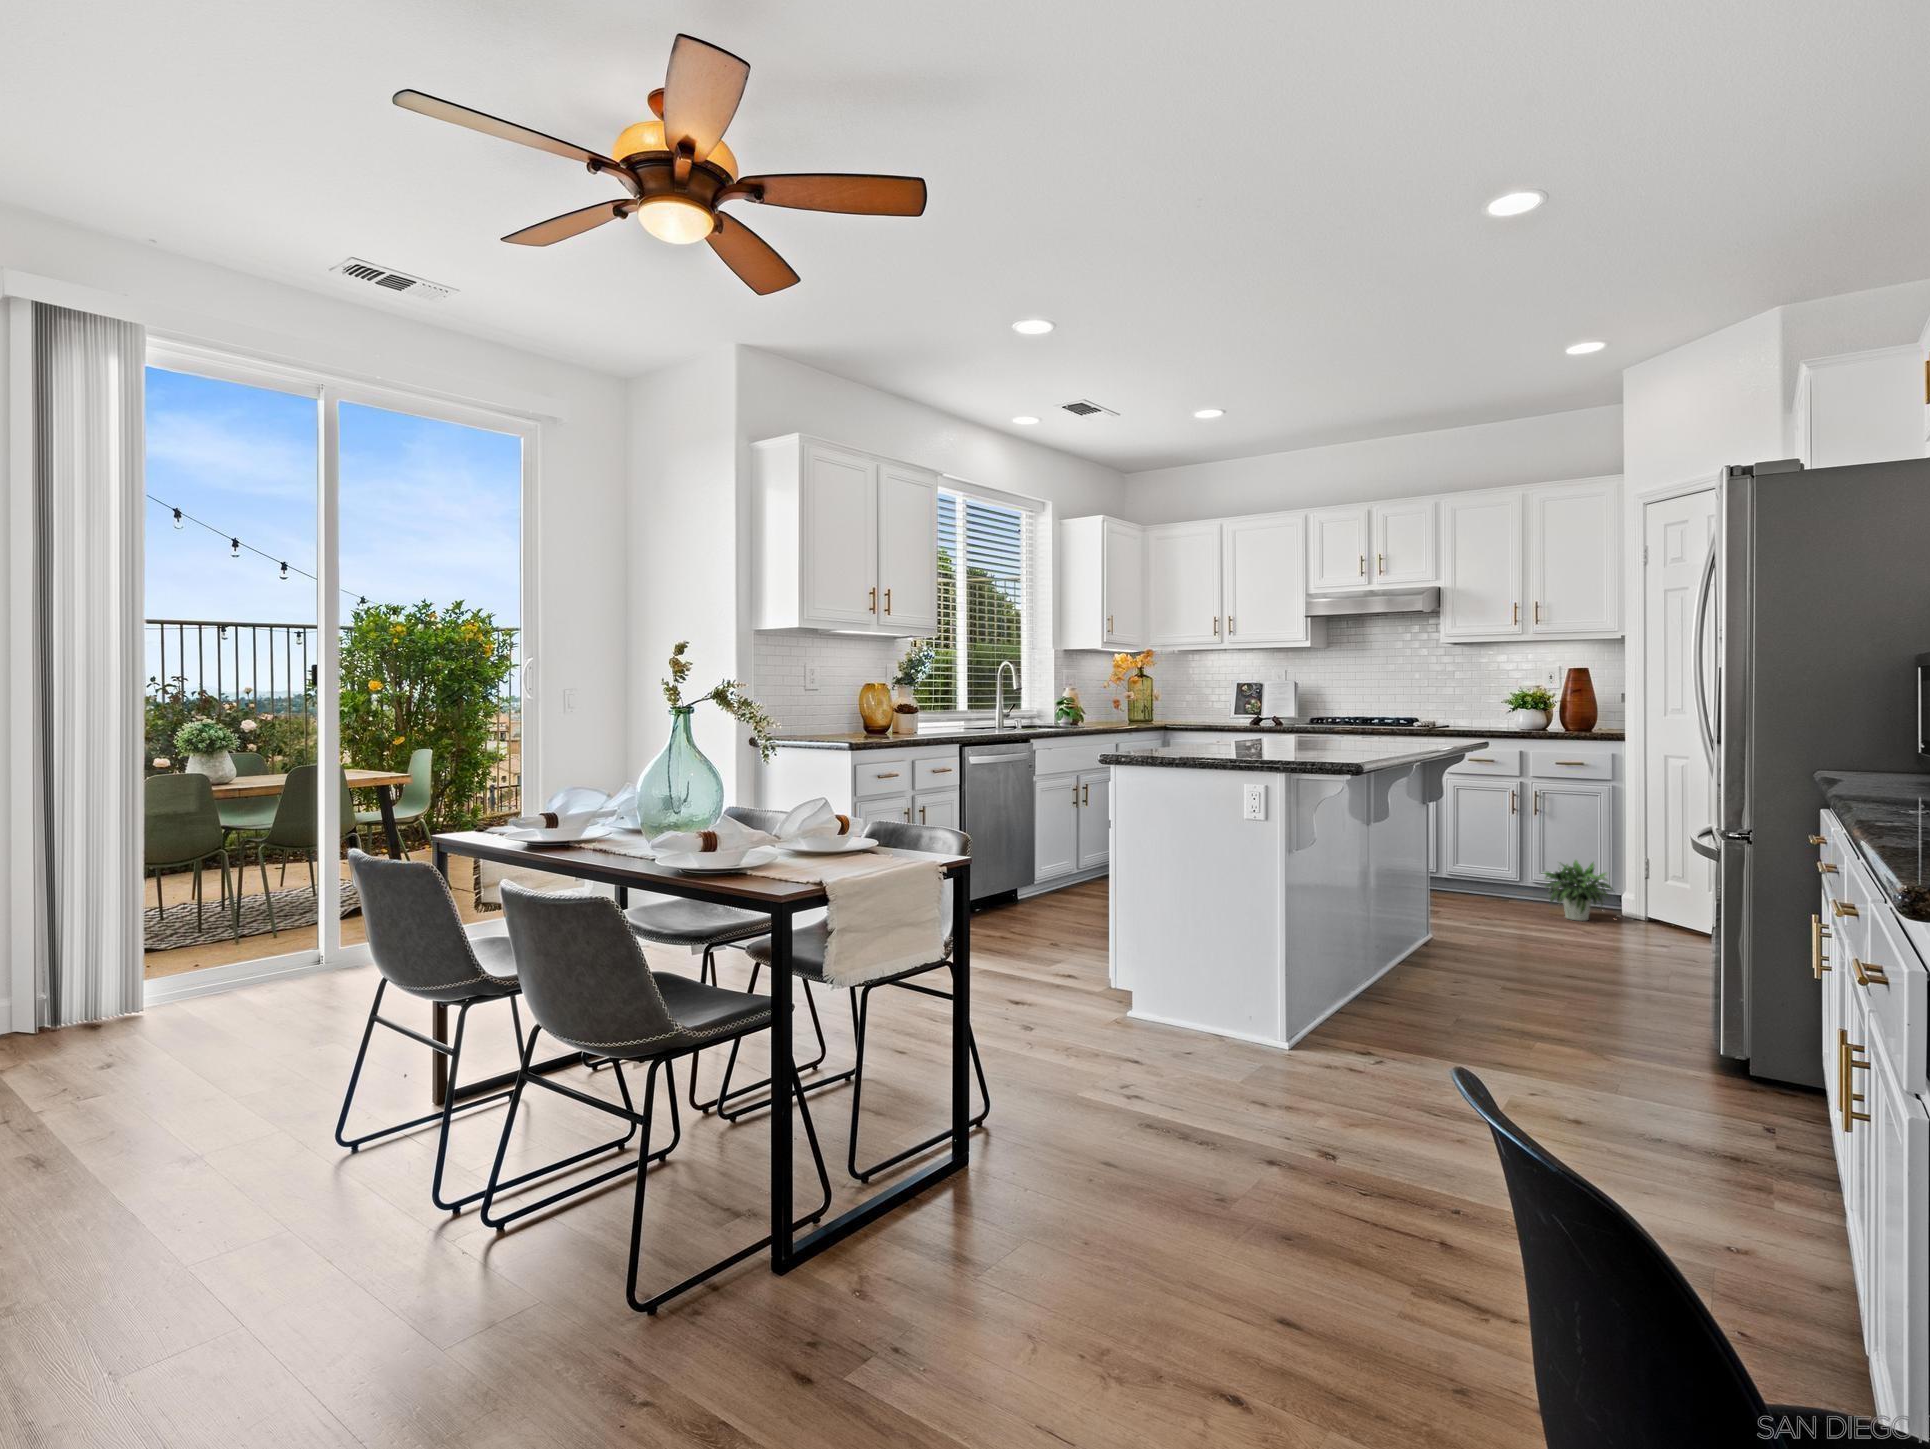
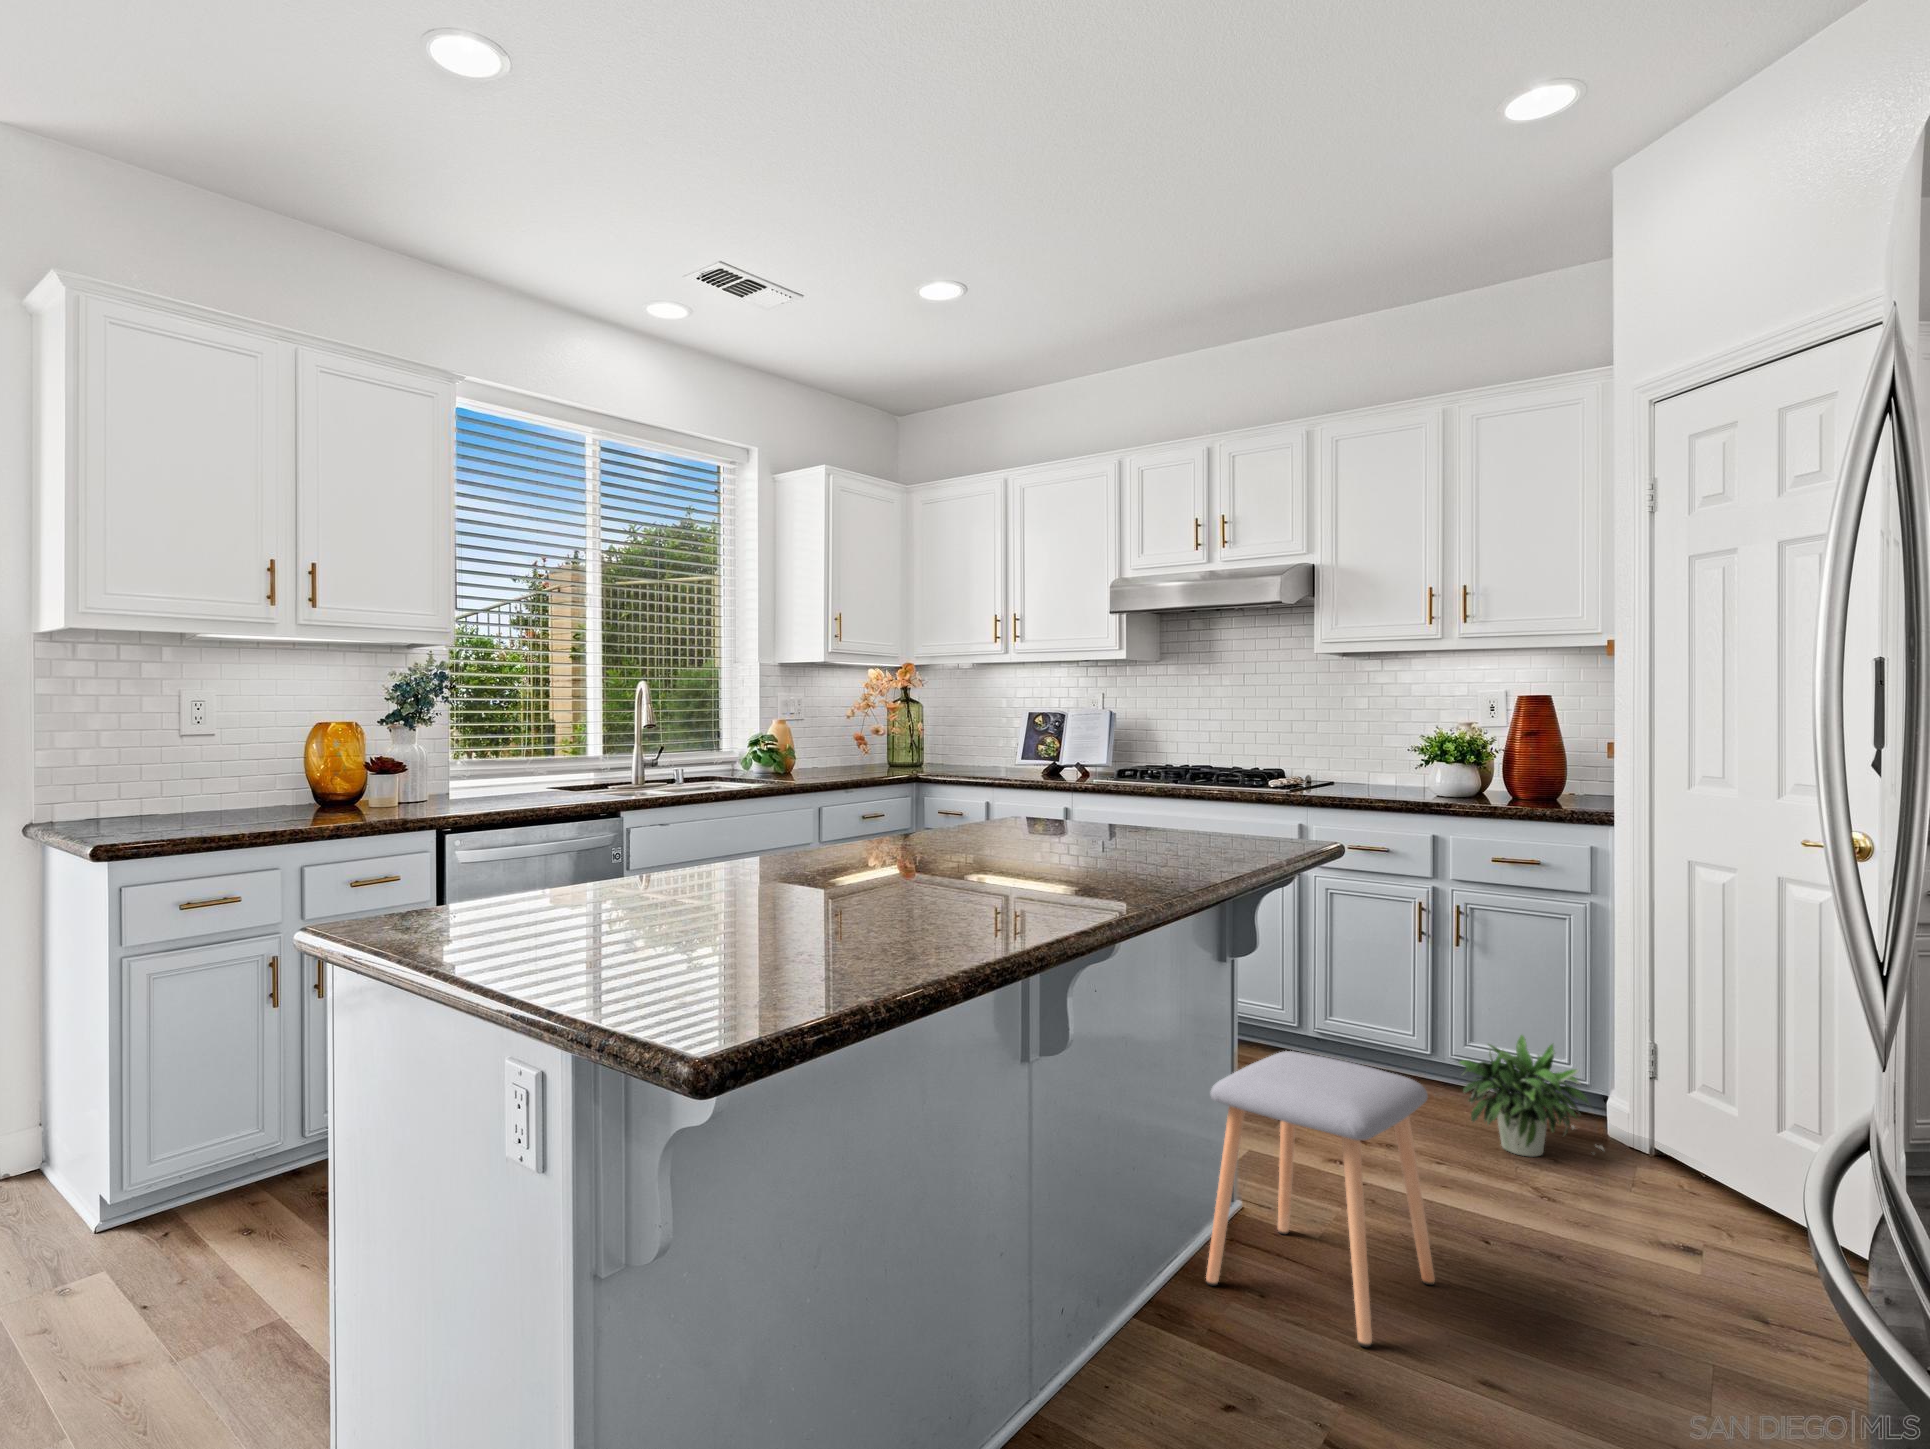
stool: none [1434,848,1545,969] -> present [1206,1051,1435,1347]

